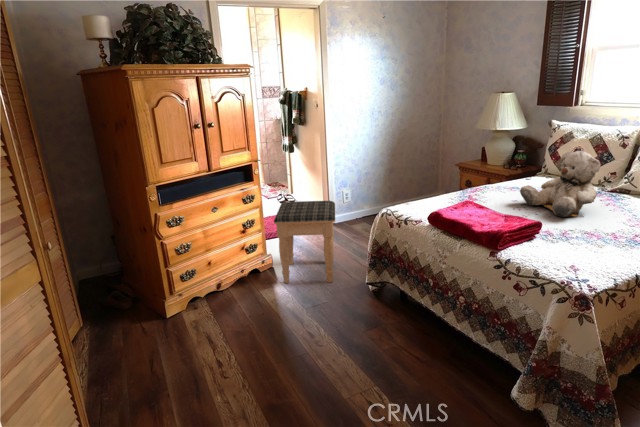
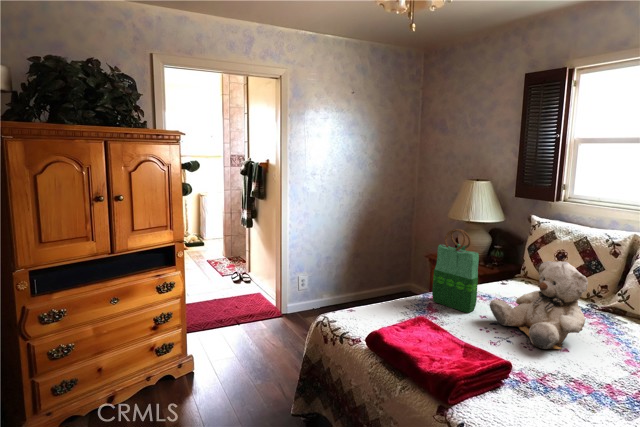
tote bag: none [471,132,511,200] -> present [432,229,479,313]
footstool: present [274,201,335,283] -> none [188,292,275,401]

